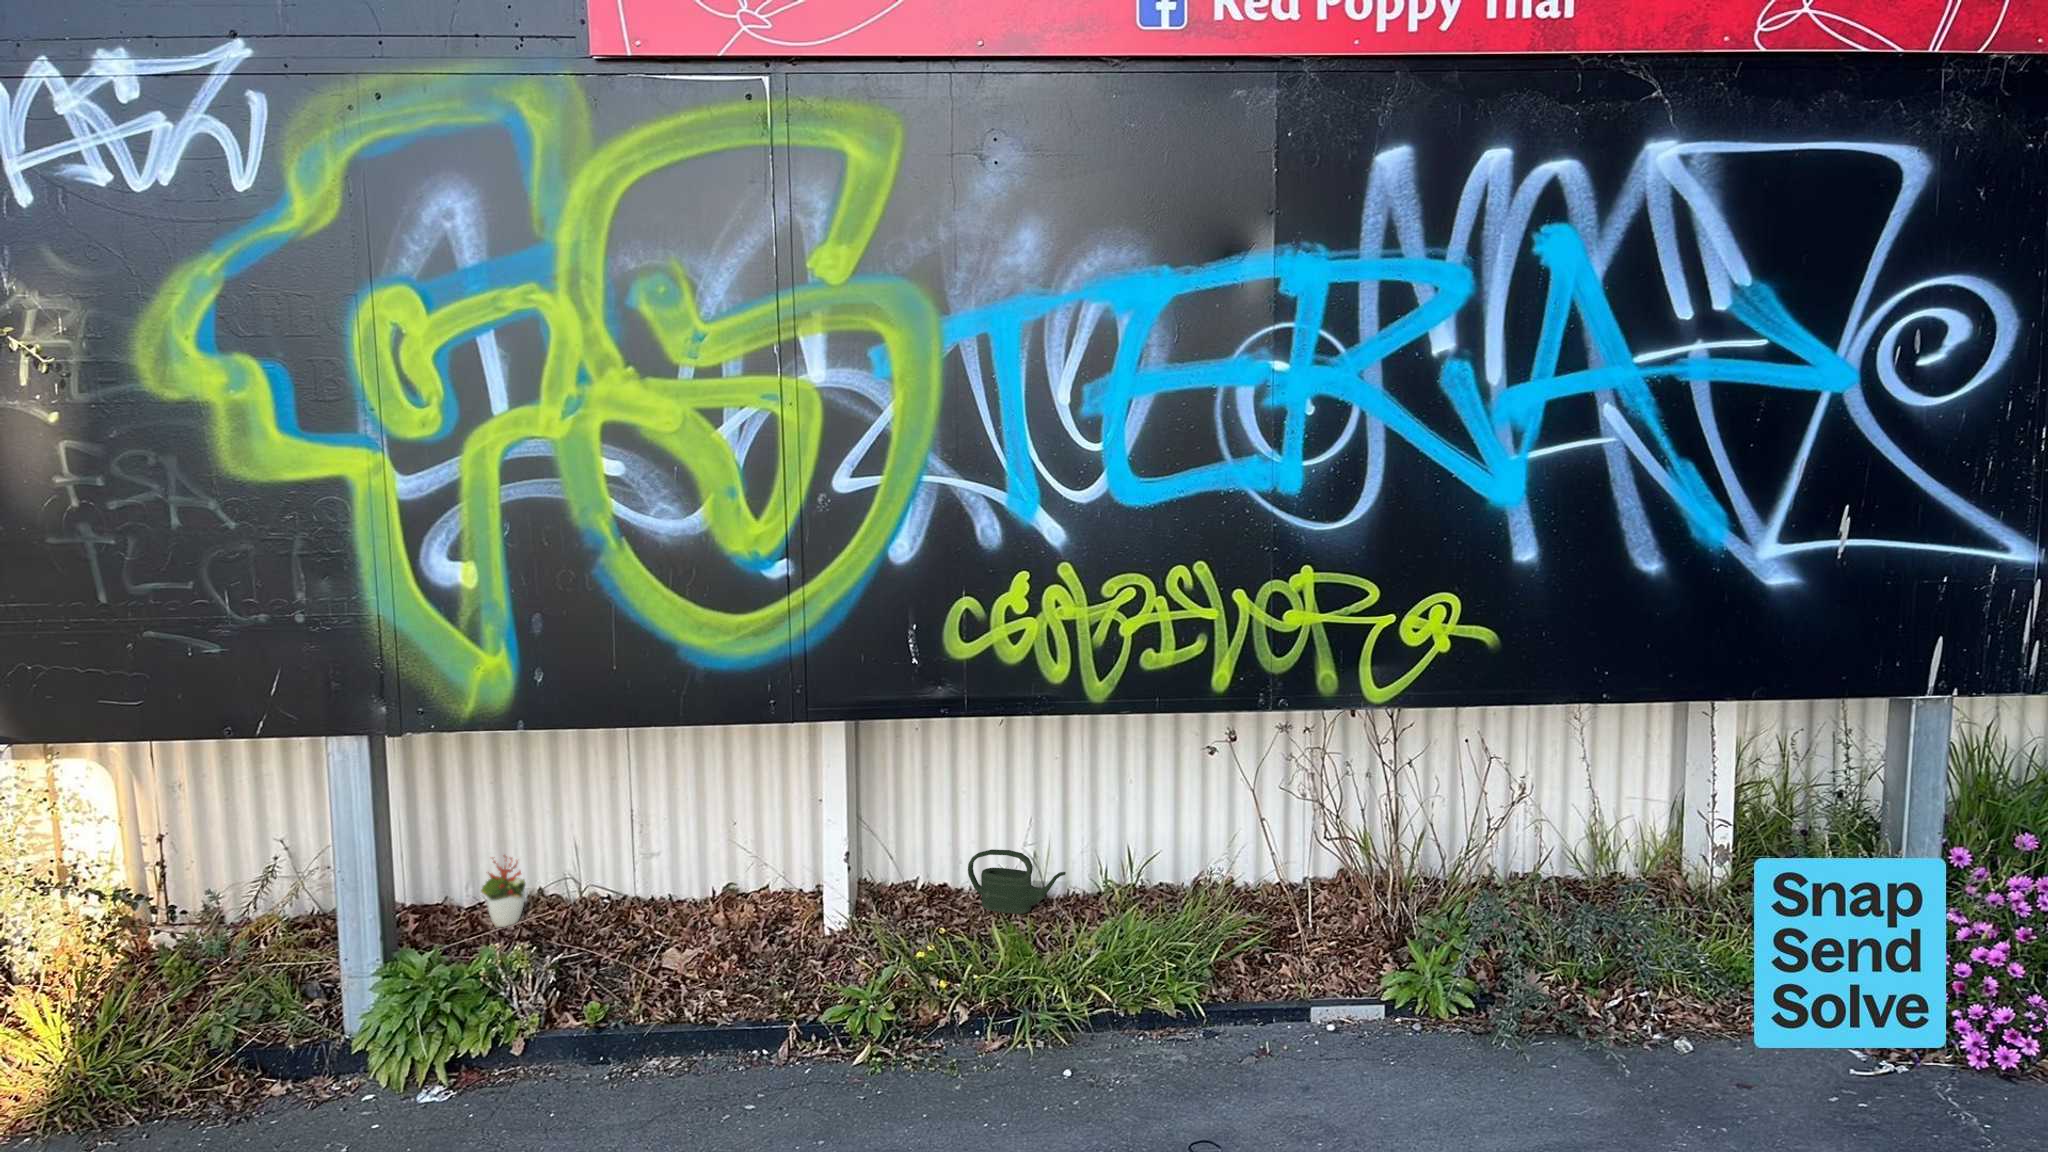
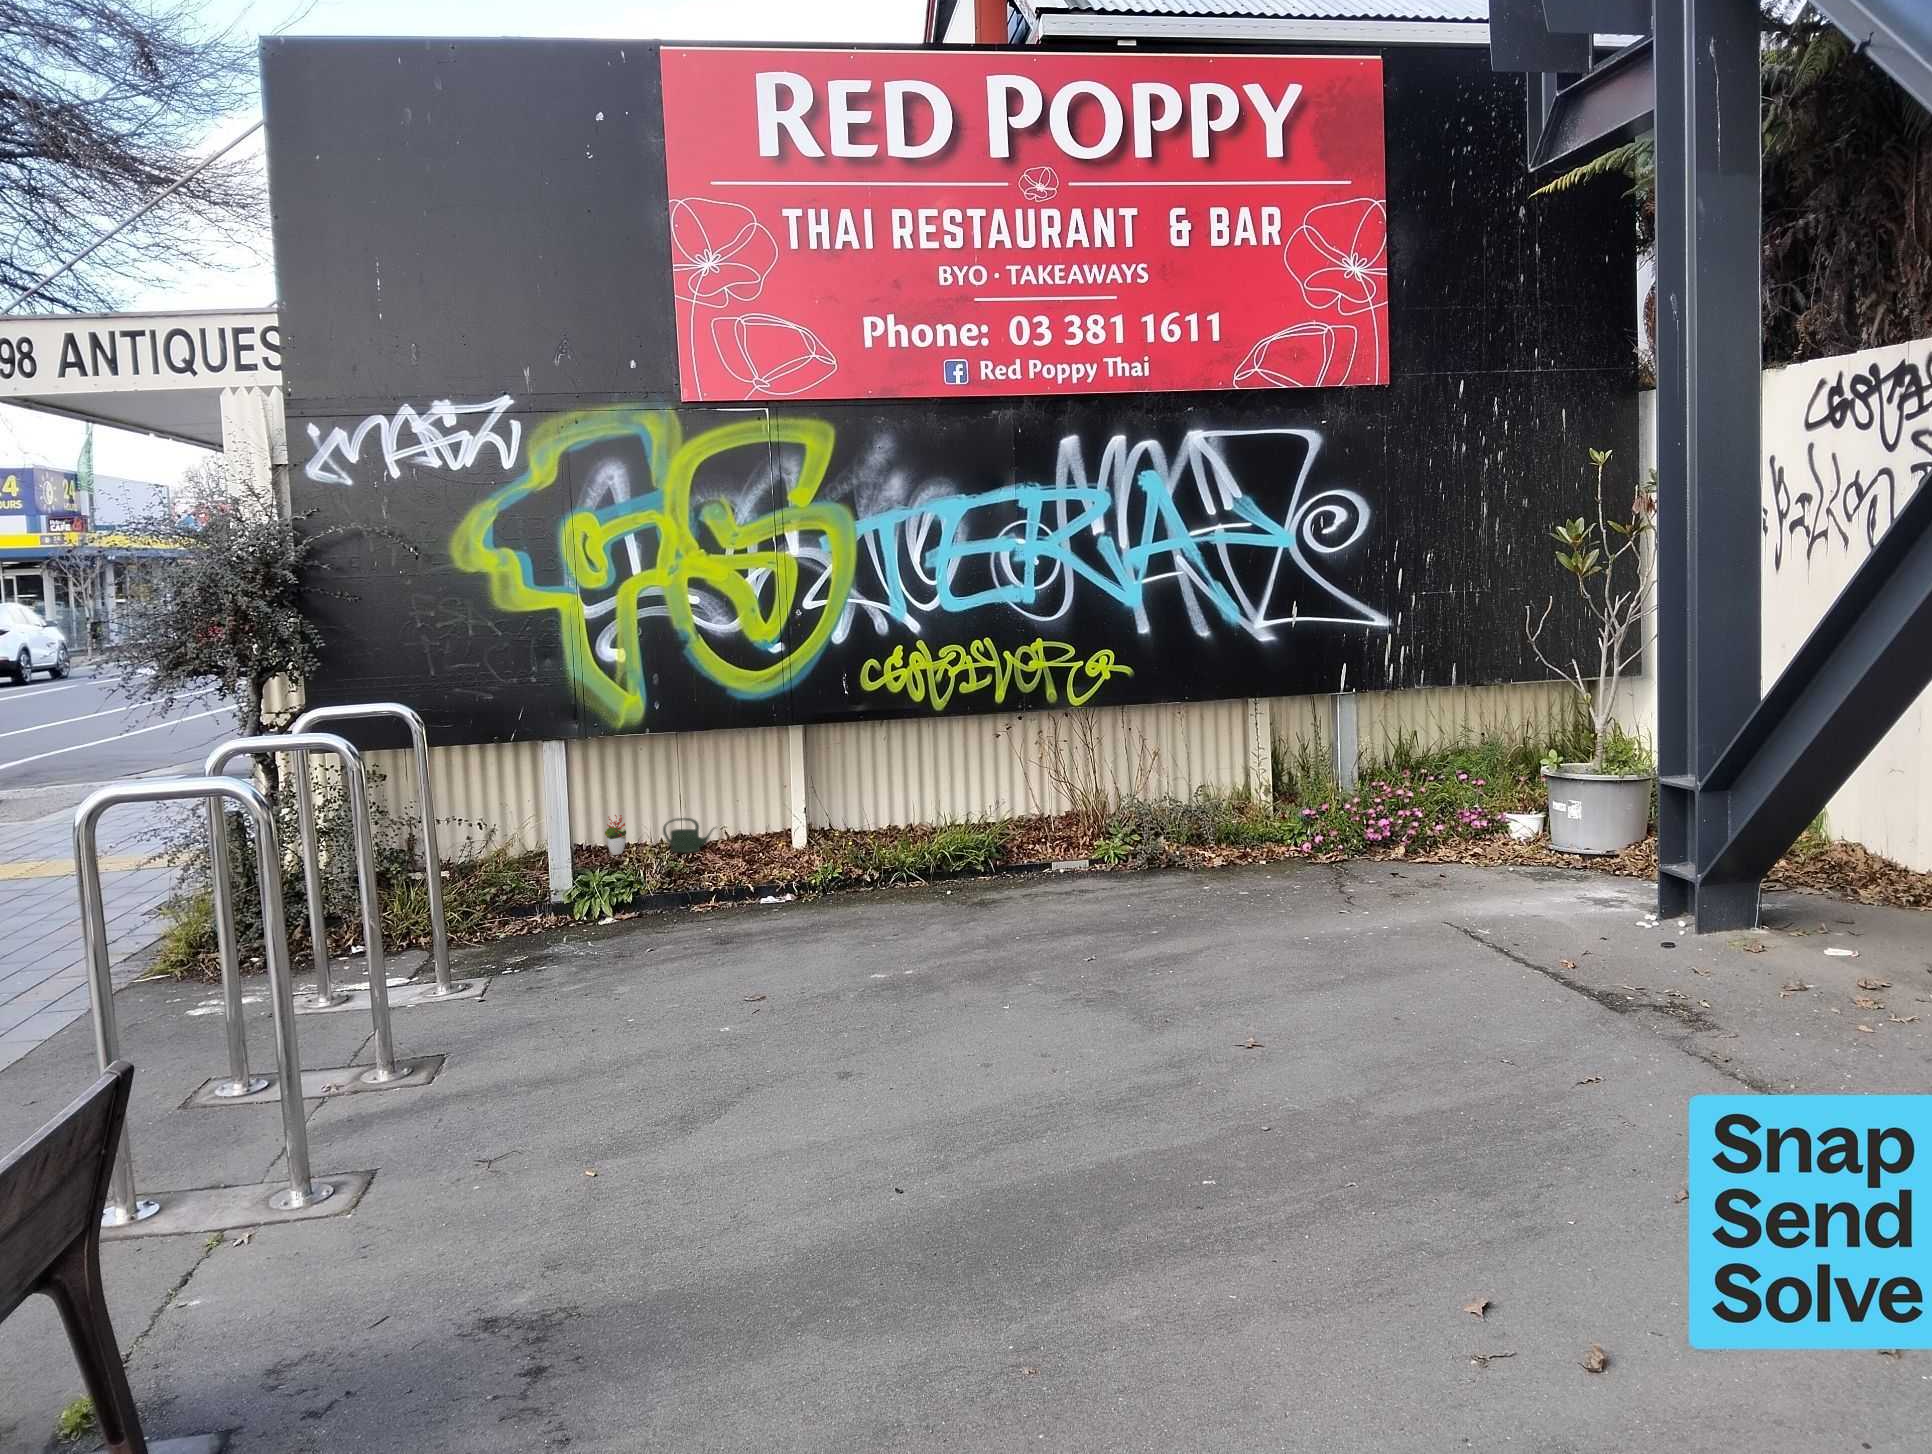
watering can: present [968,849,1066,914] -> present [663,818,715,853]

